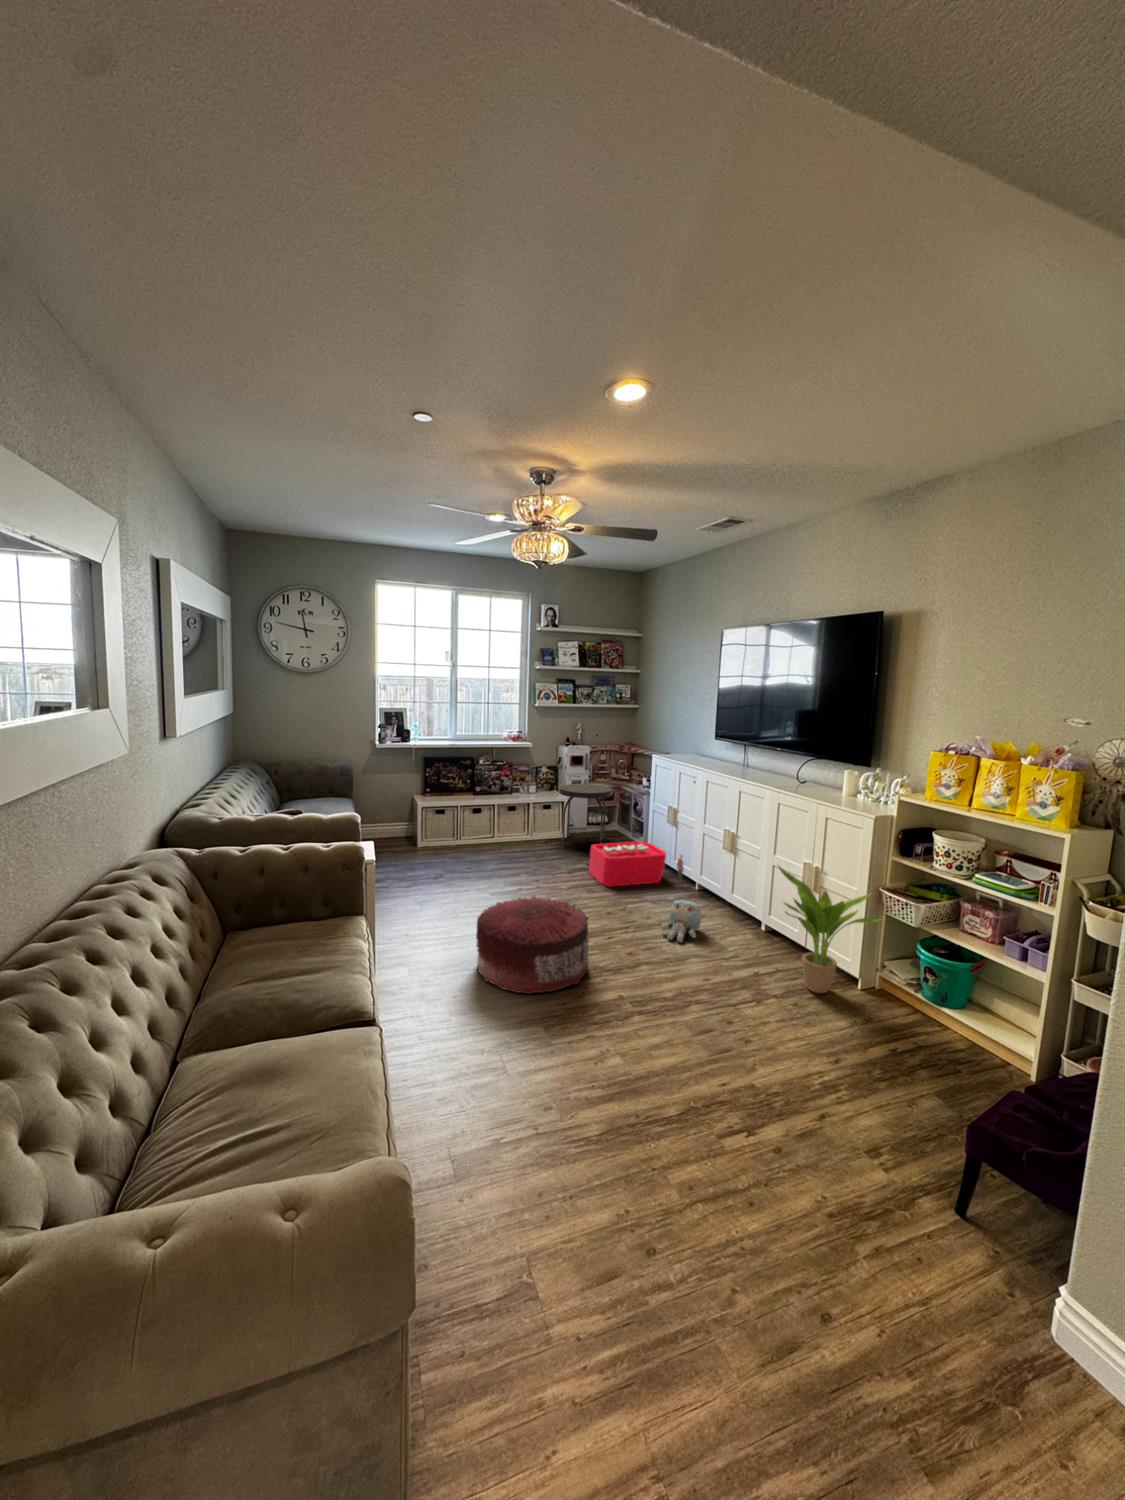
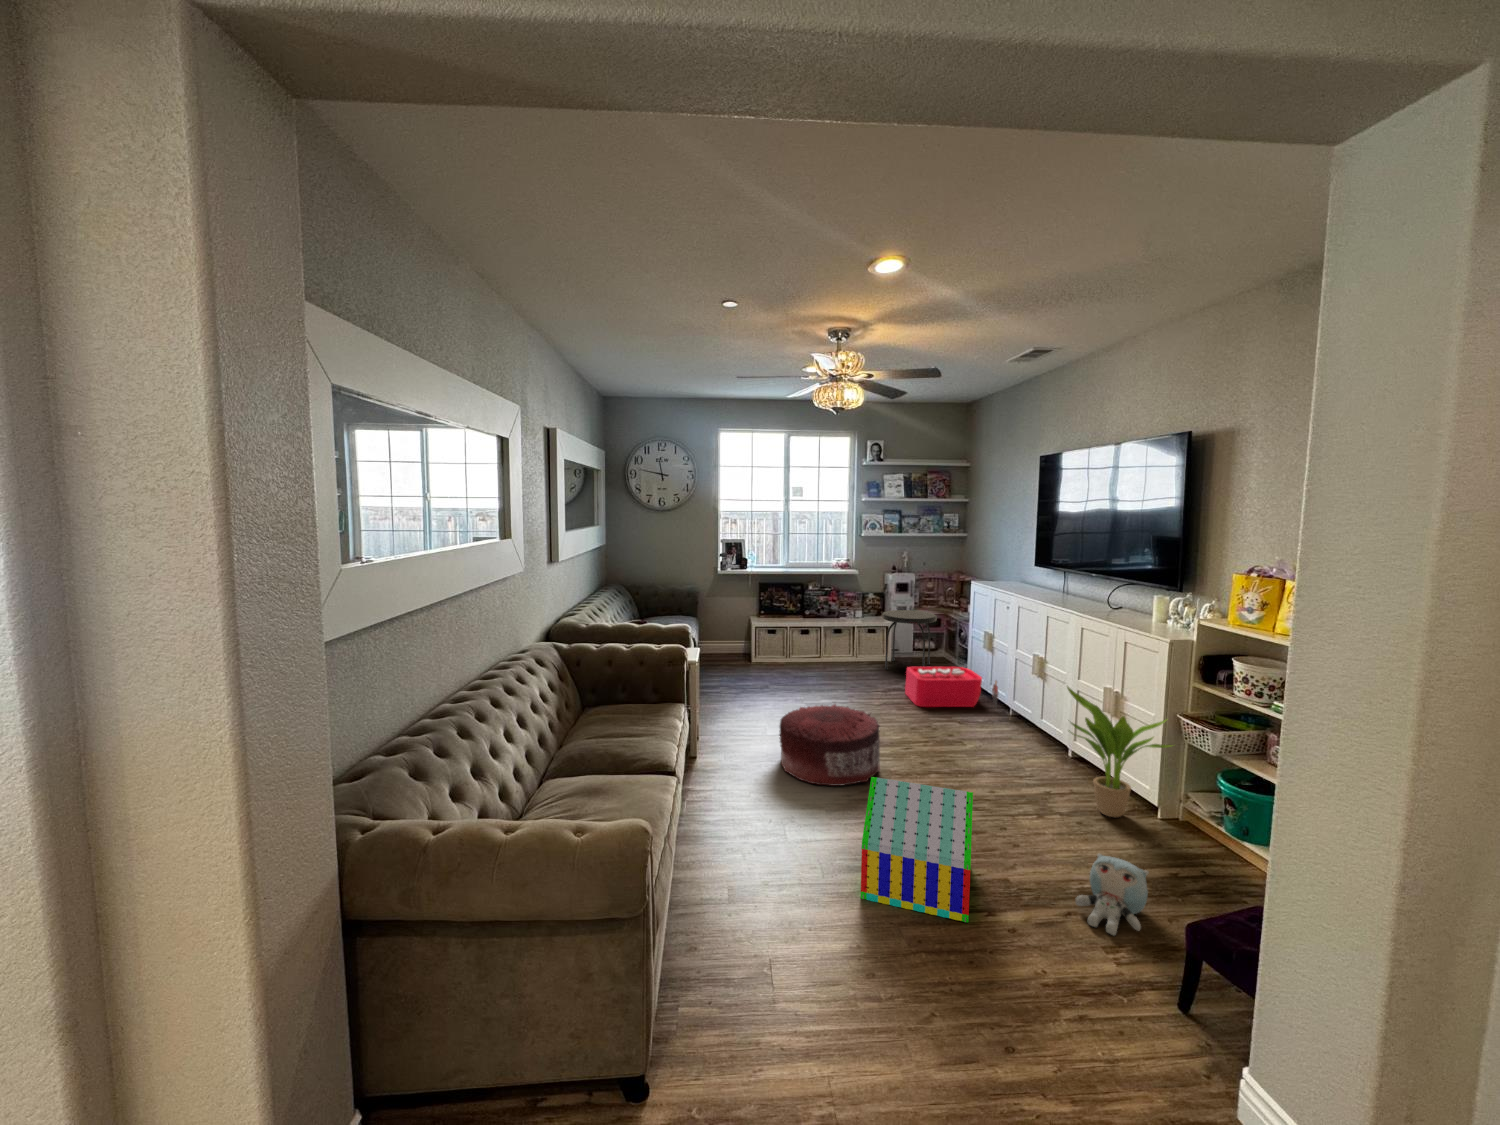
plush toy: present [661,900,702,942] -> present [1076,854,1149,935]
toy house: none [609,993,737,1150] -> present [861,777,973,922]

